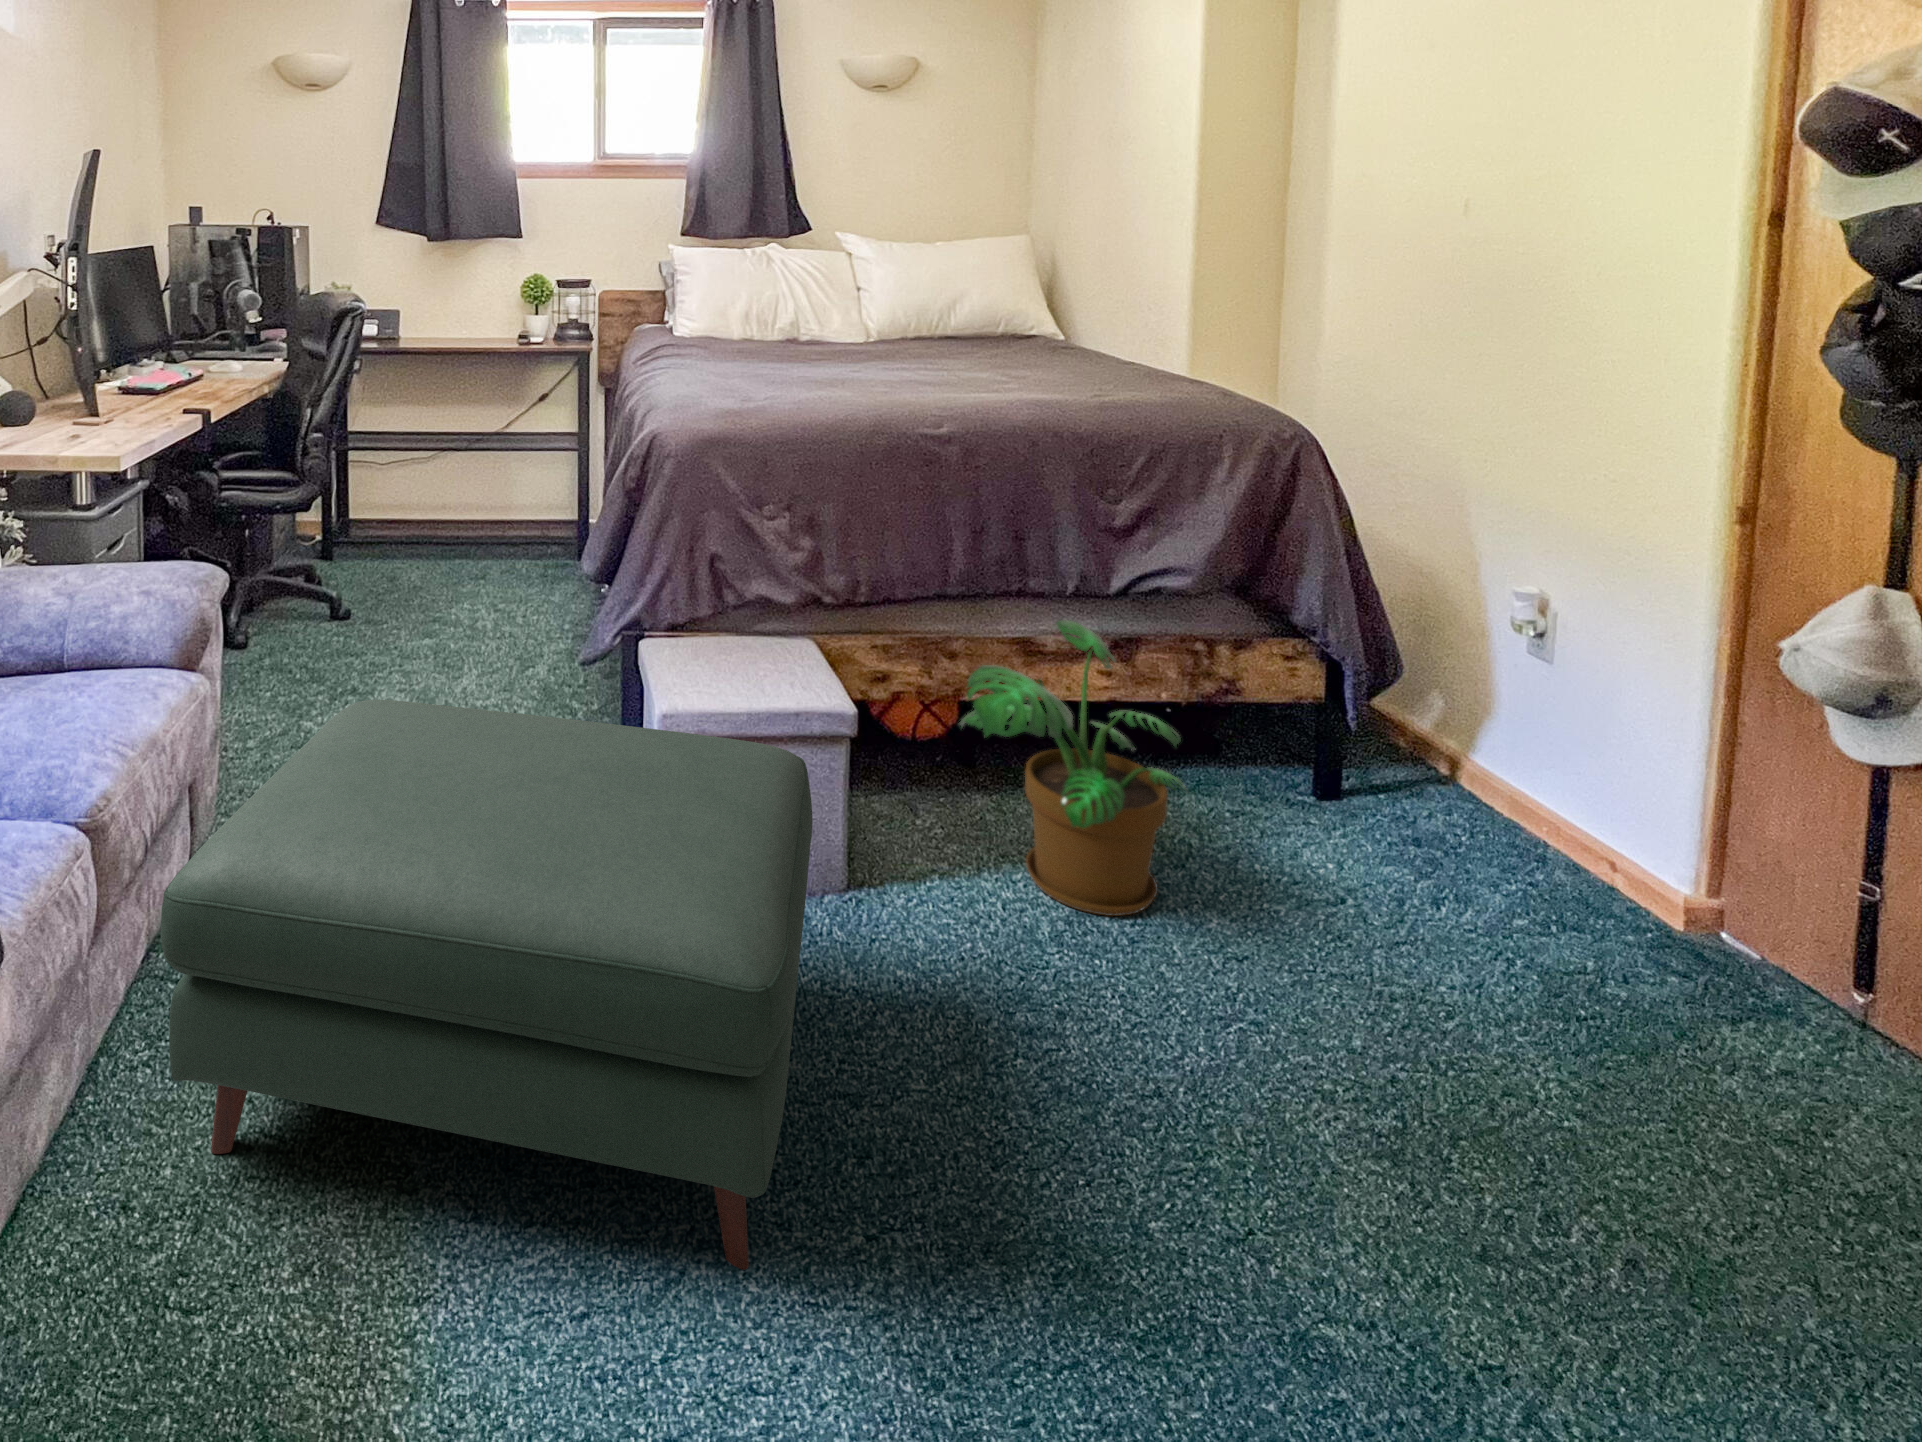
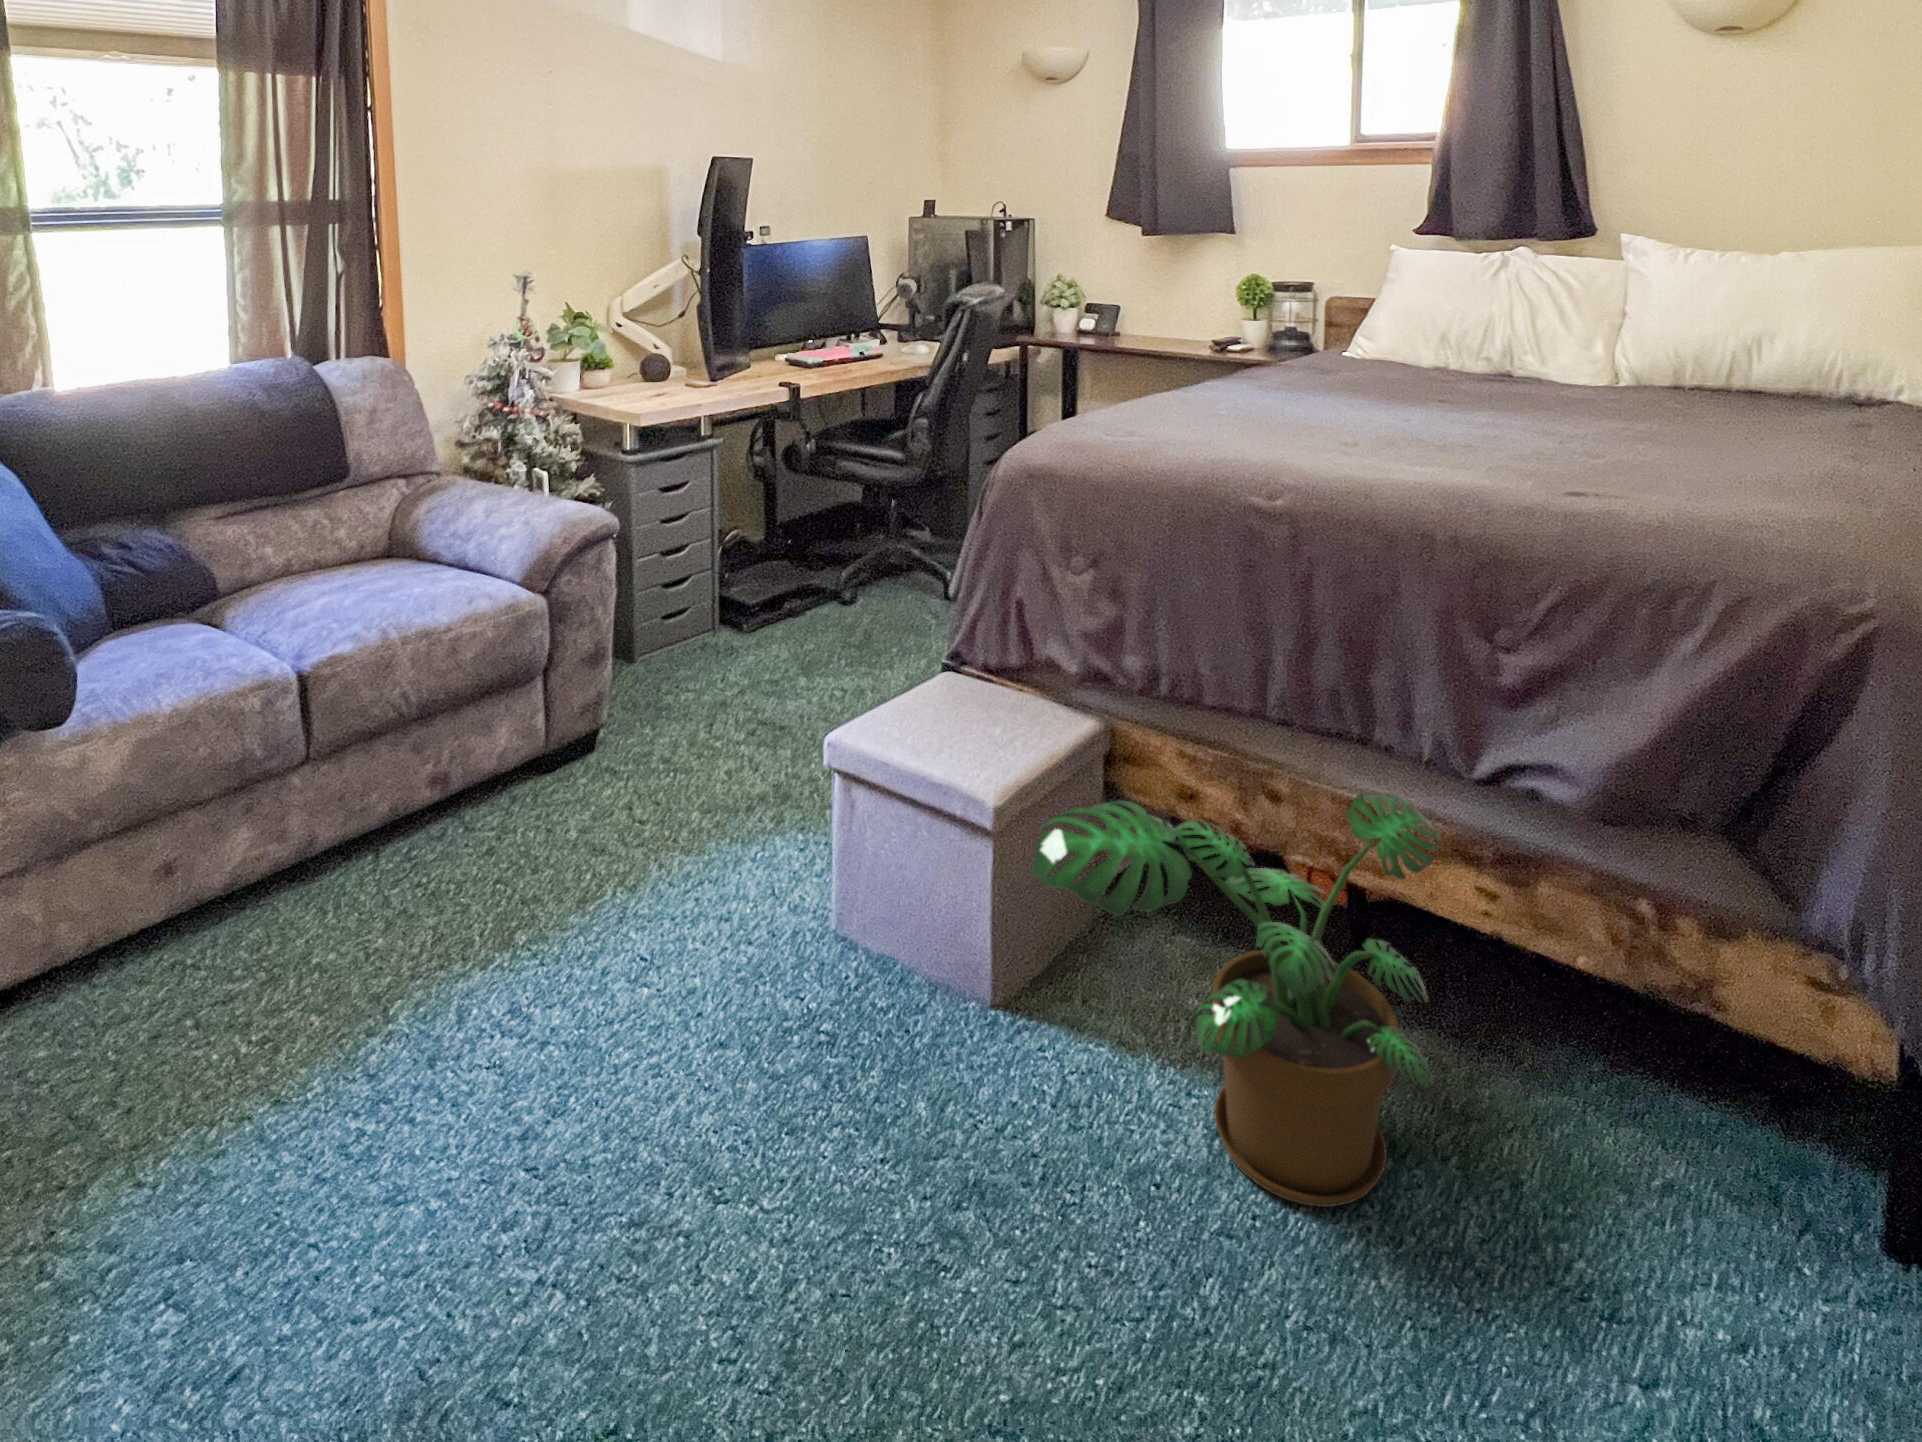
ottoman: present [161,700,813,1270] -> none [301,647,832,1231]

